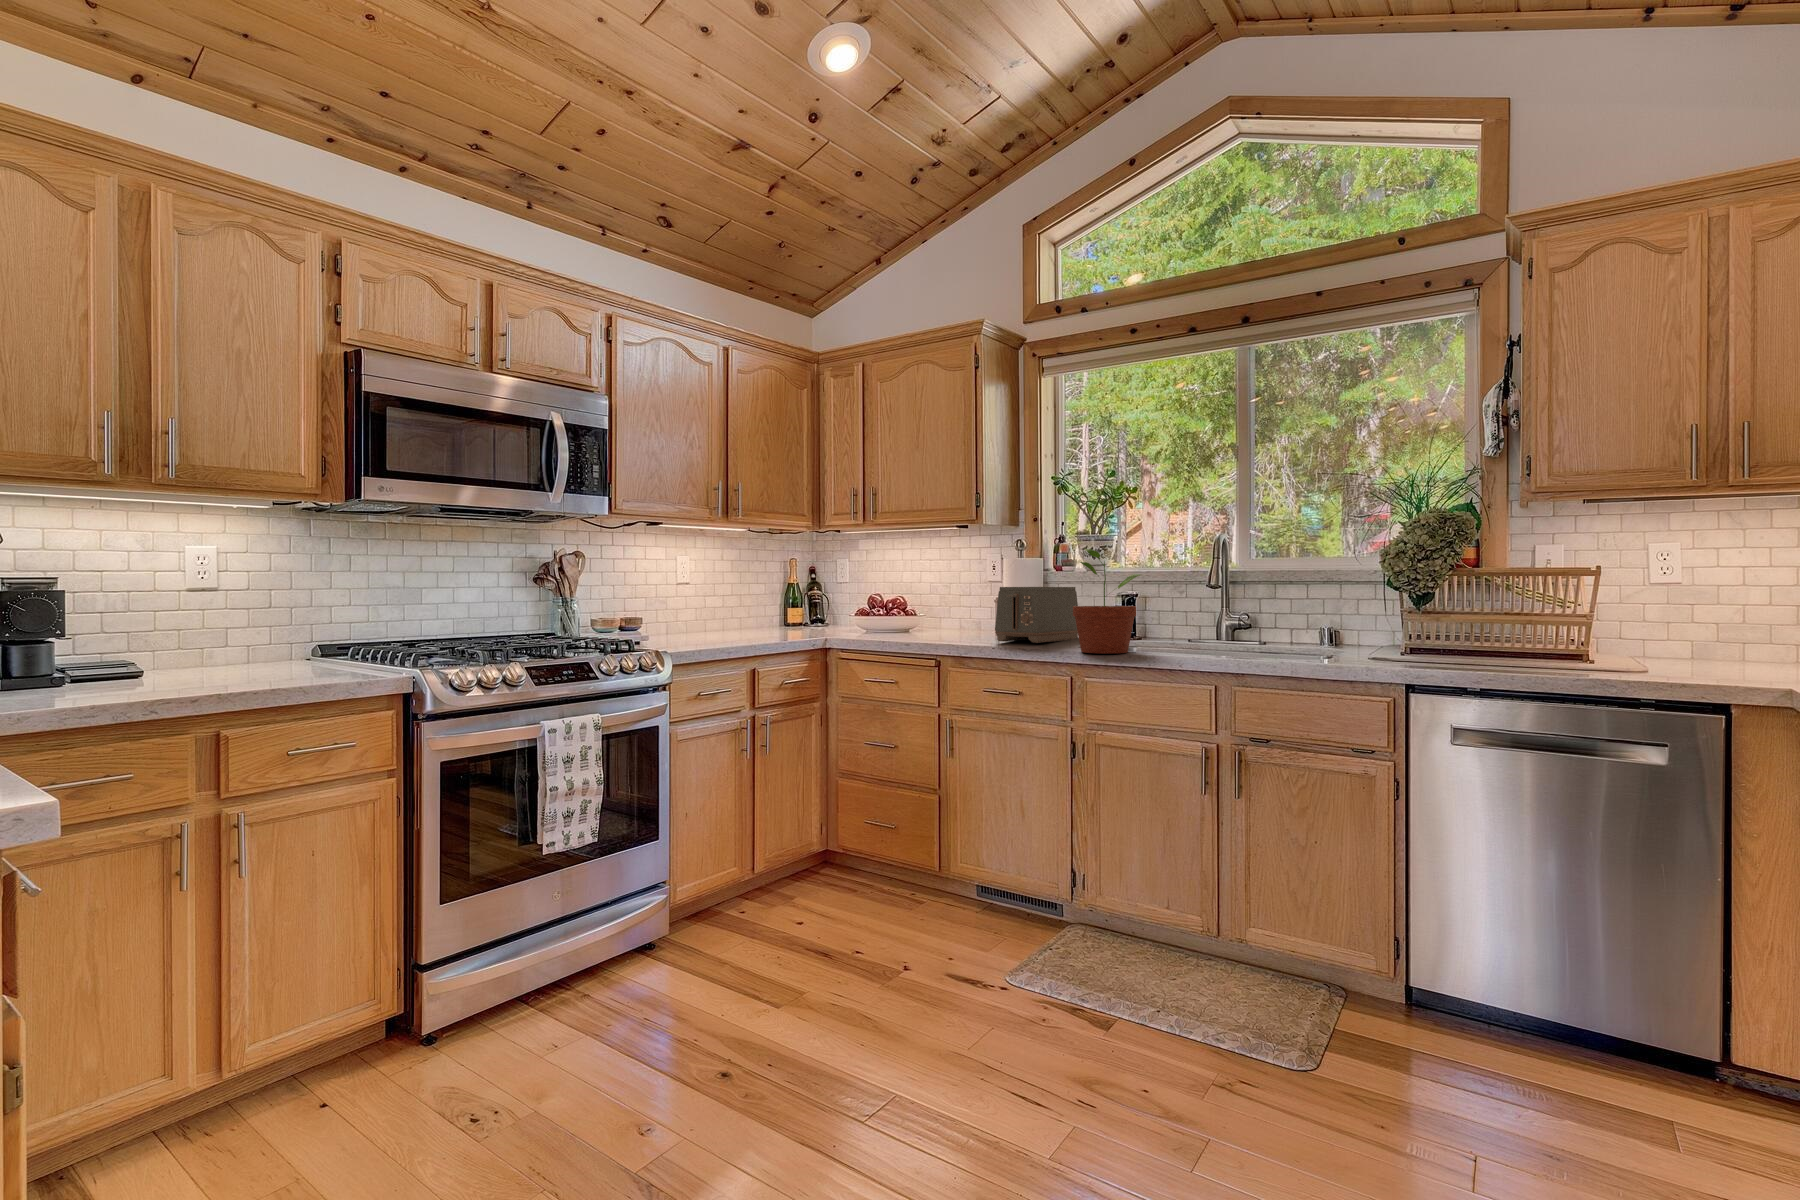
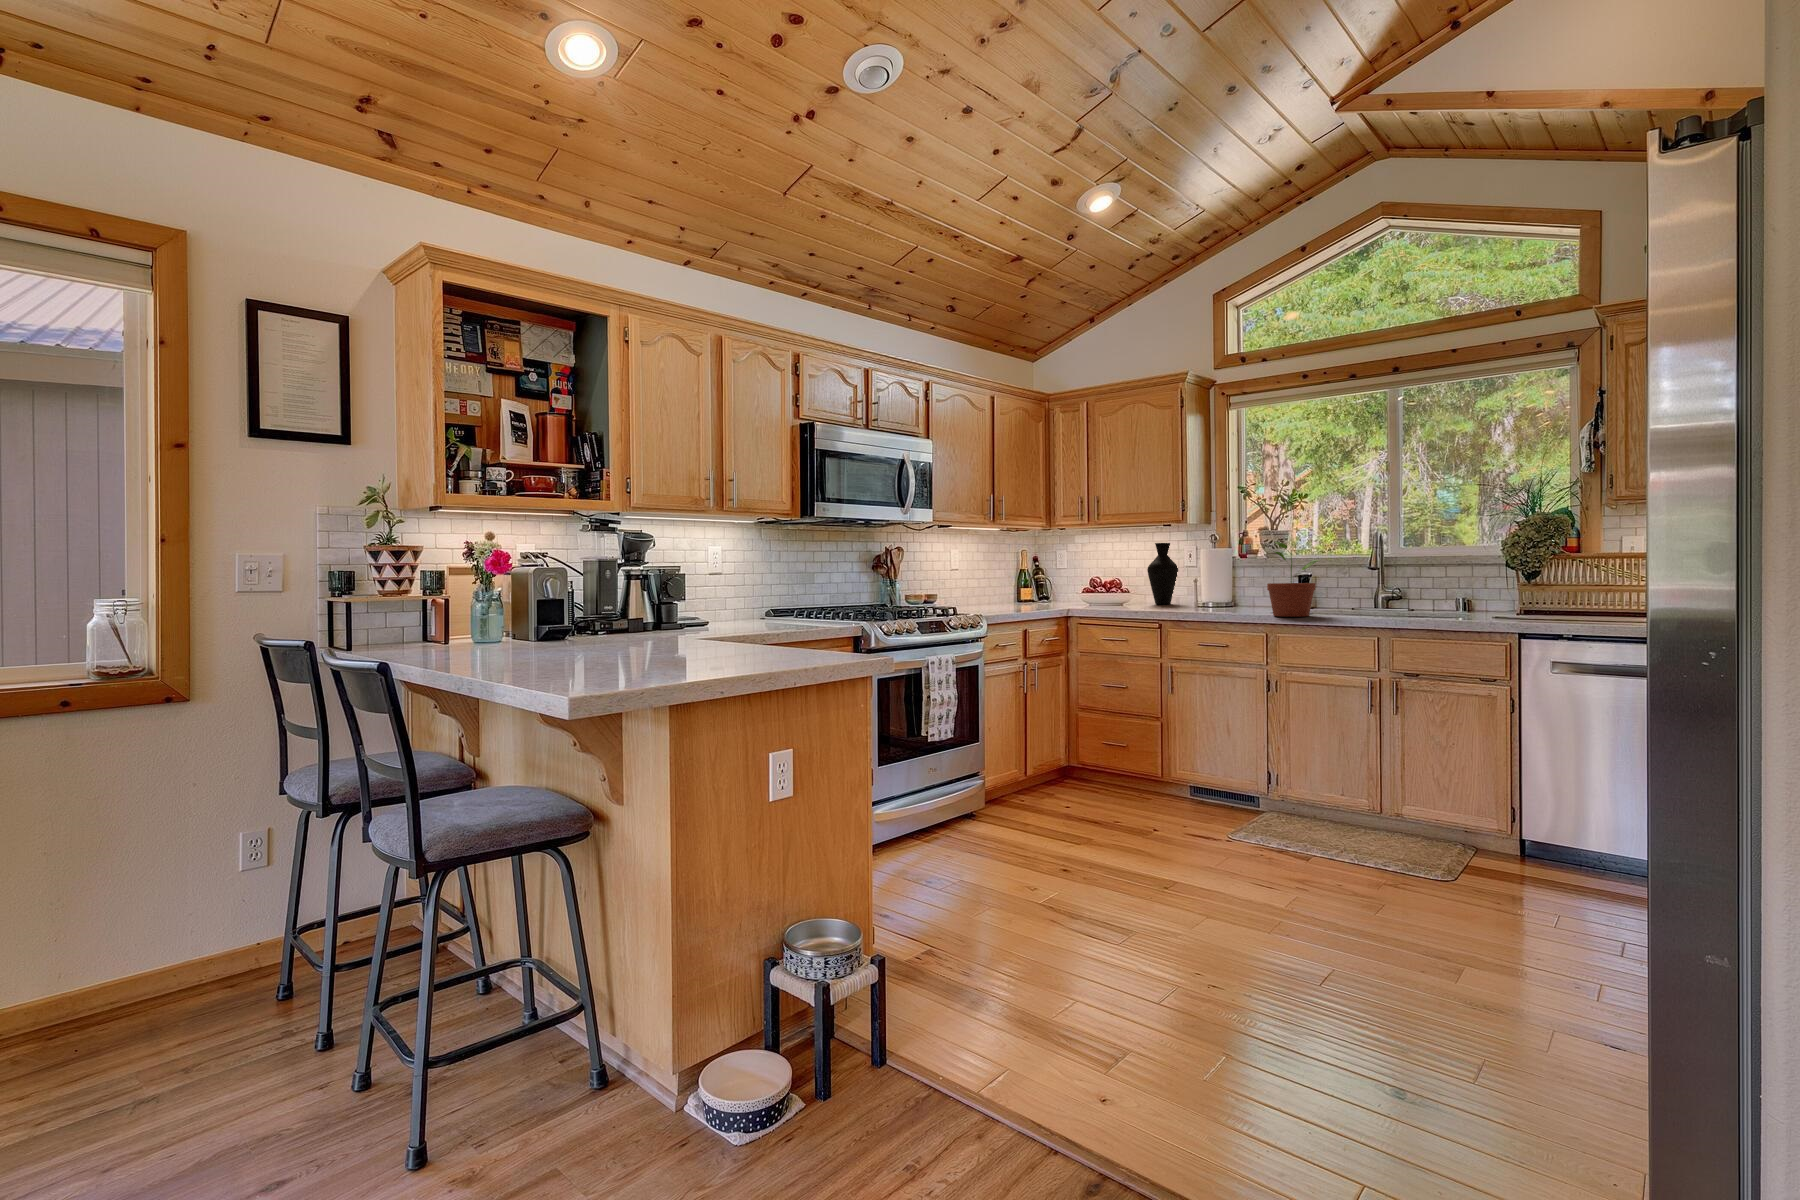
vase: none [941,550,980,630] -> present [1147,543,1178,604]
toaster: present [995,587,1078,643] -> none [1201,570,1264,611]

